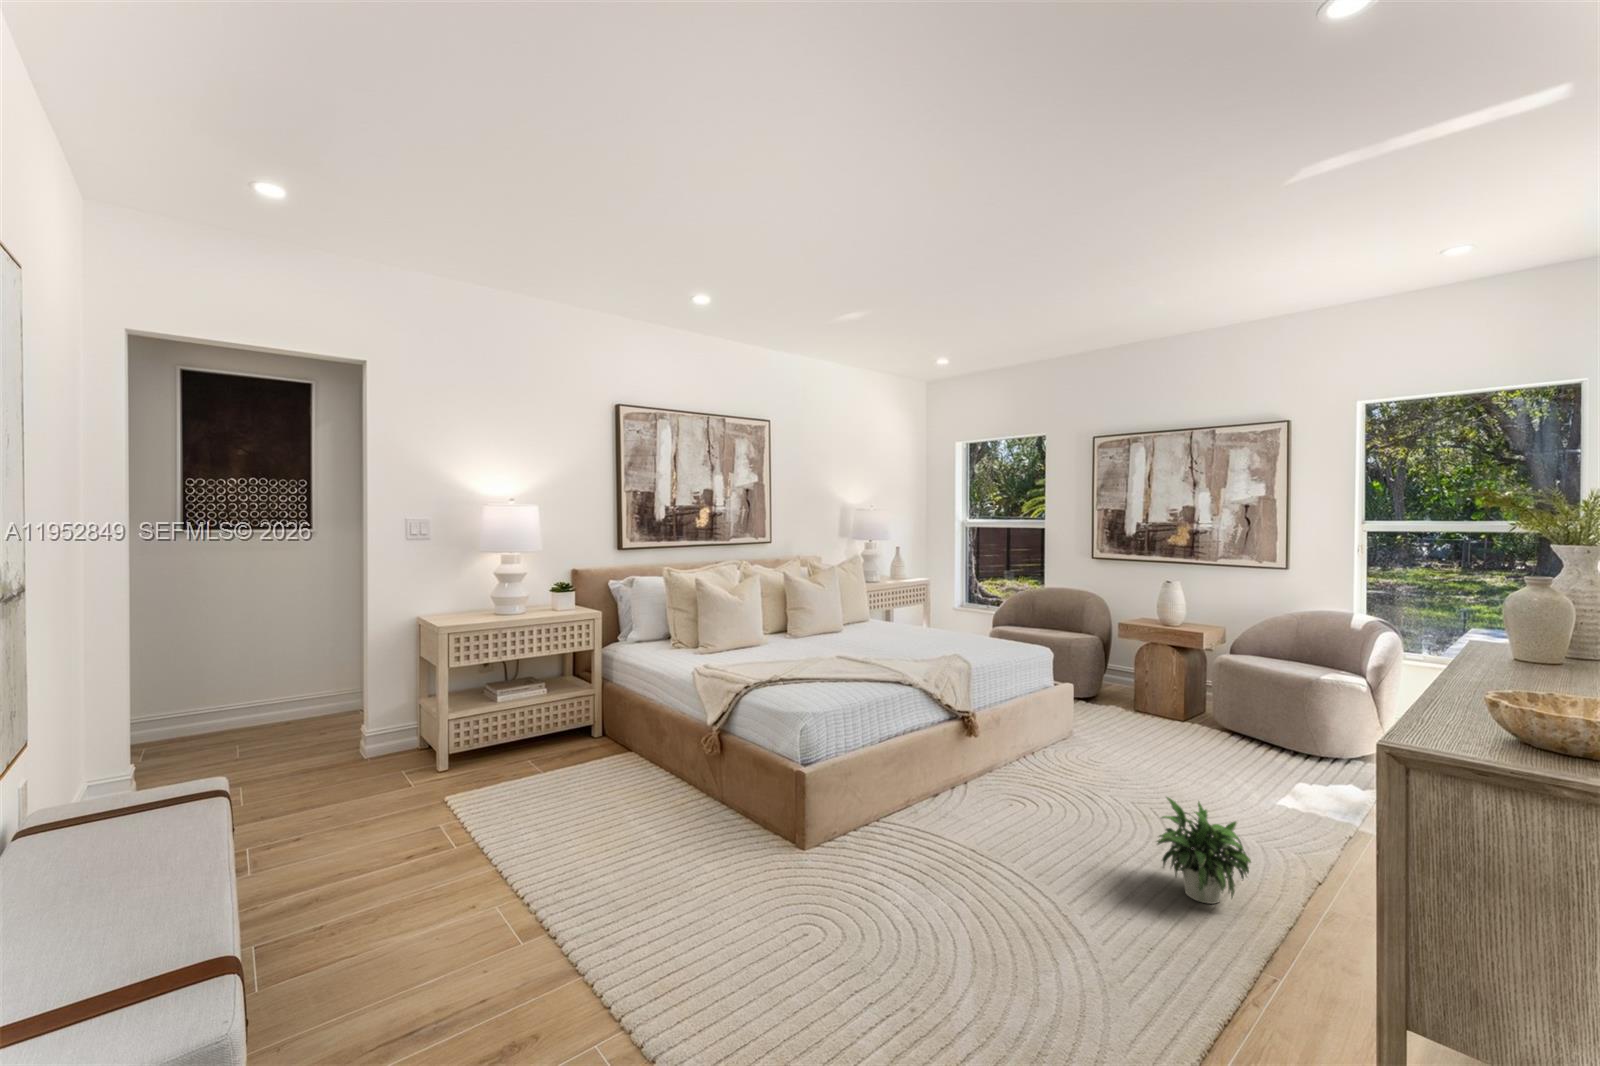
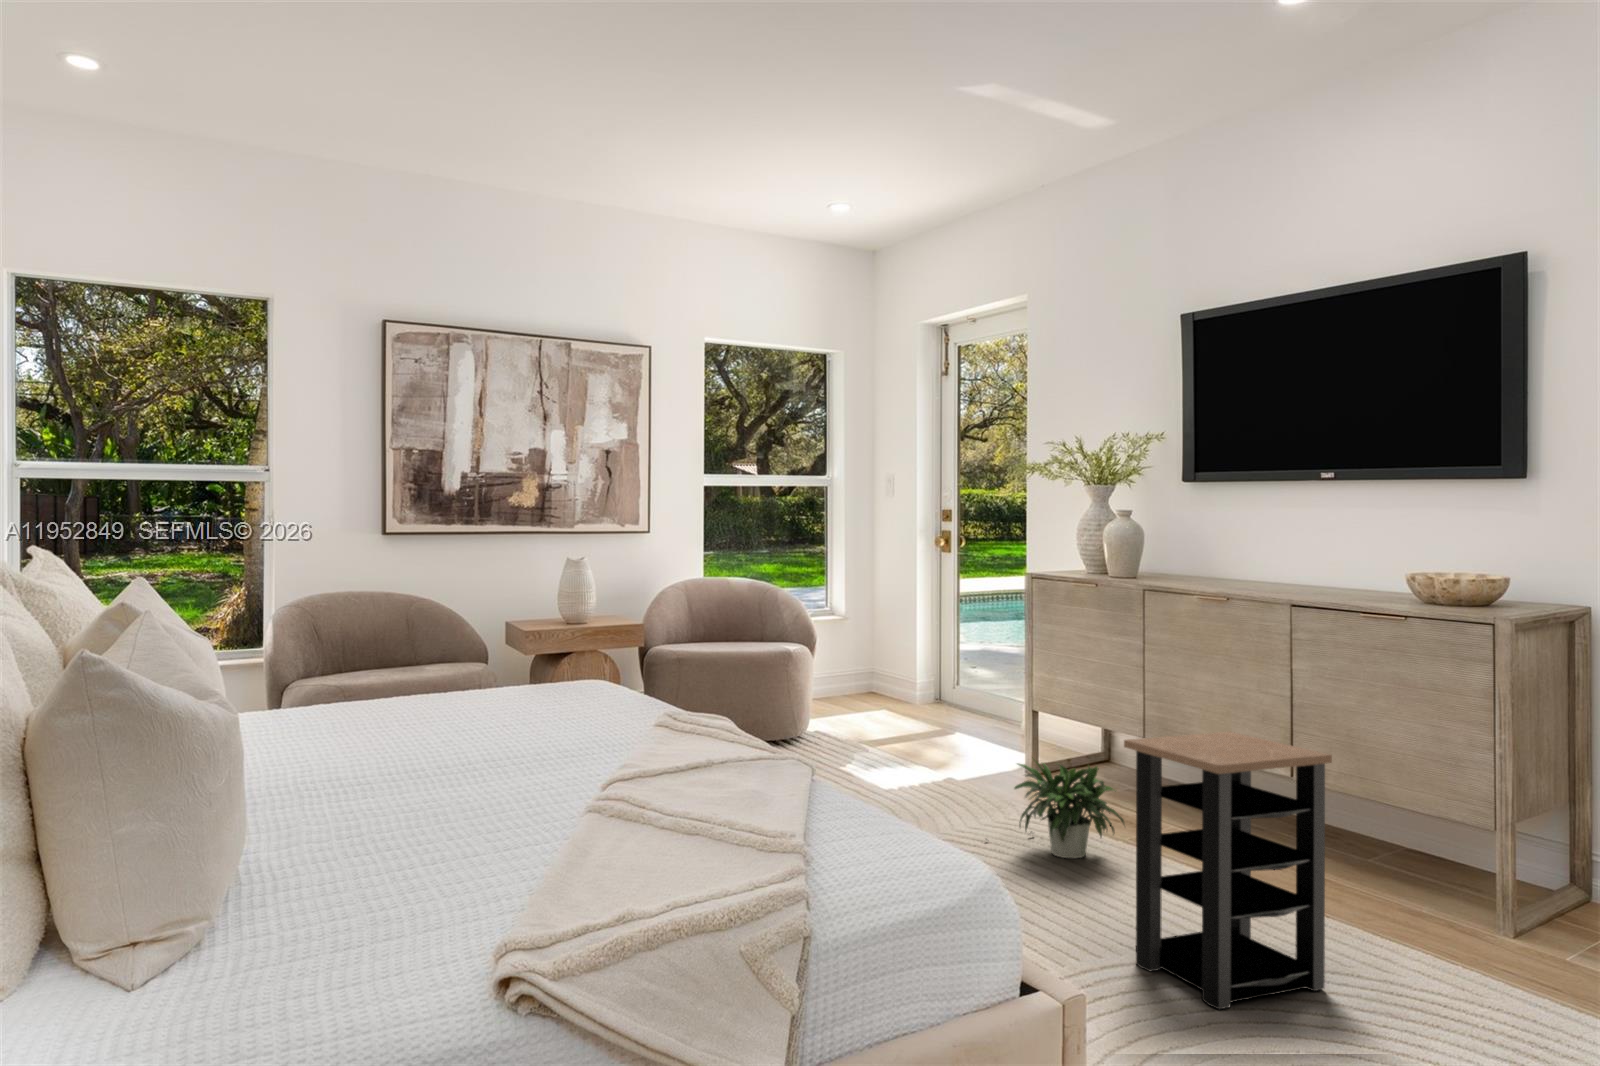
side table: none [906,765,1064,1021] -> present [1124,731,1332,1009]

